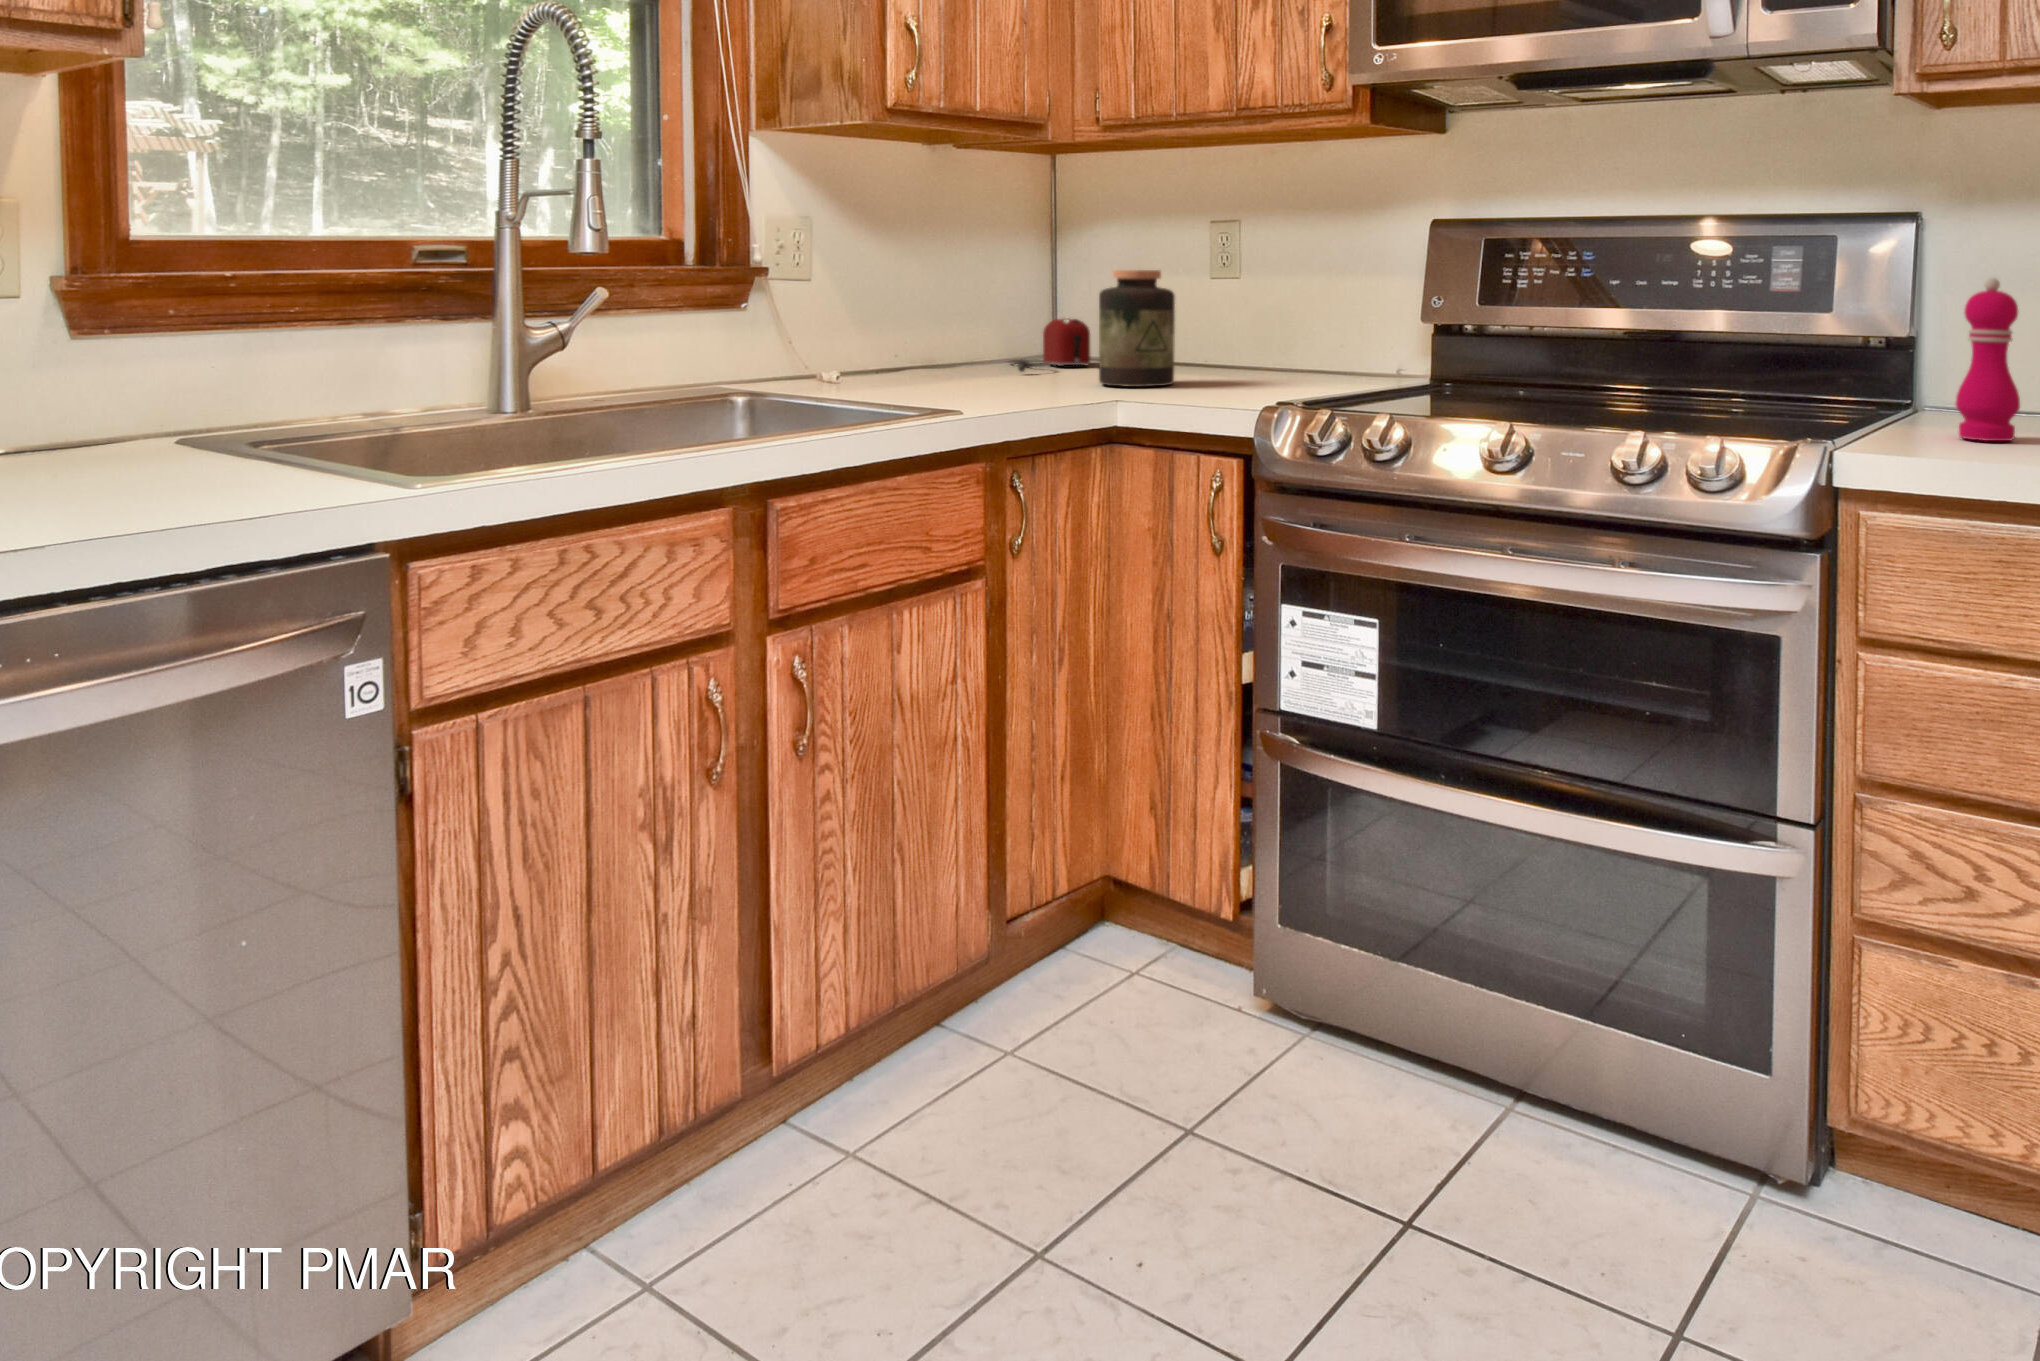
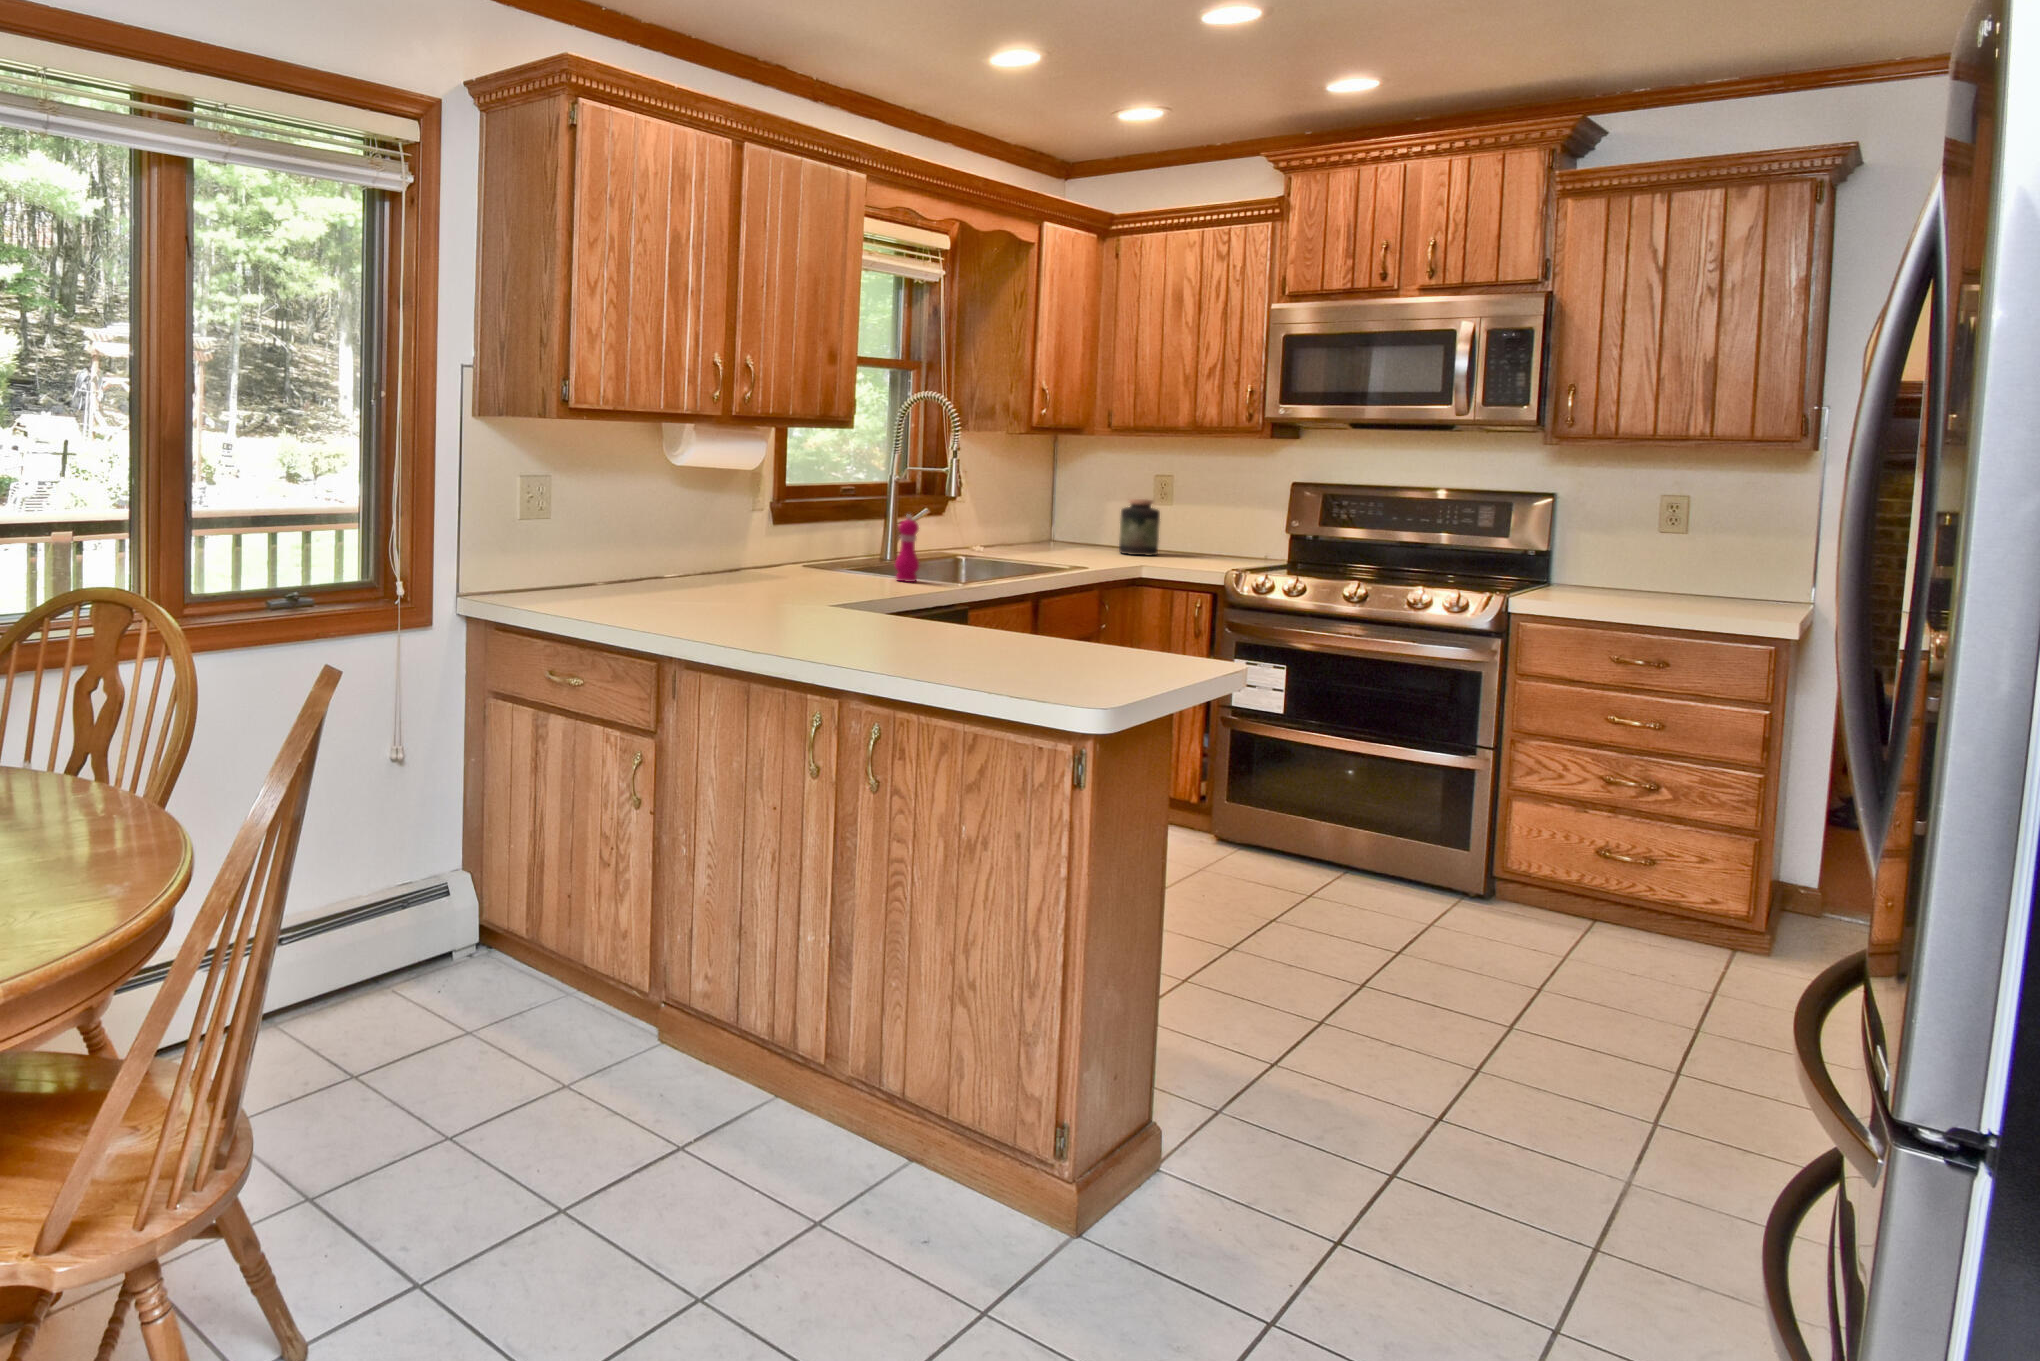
pepper mill: present [1956,278,2020,441] -> present [895,515,919,582]
toaster: present [1010,318,1091,372] -> none [1043,518,1092,545]

